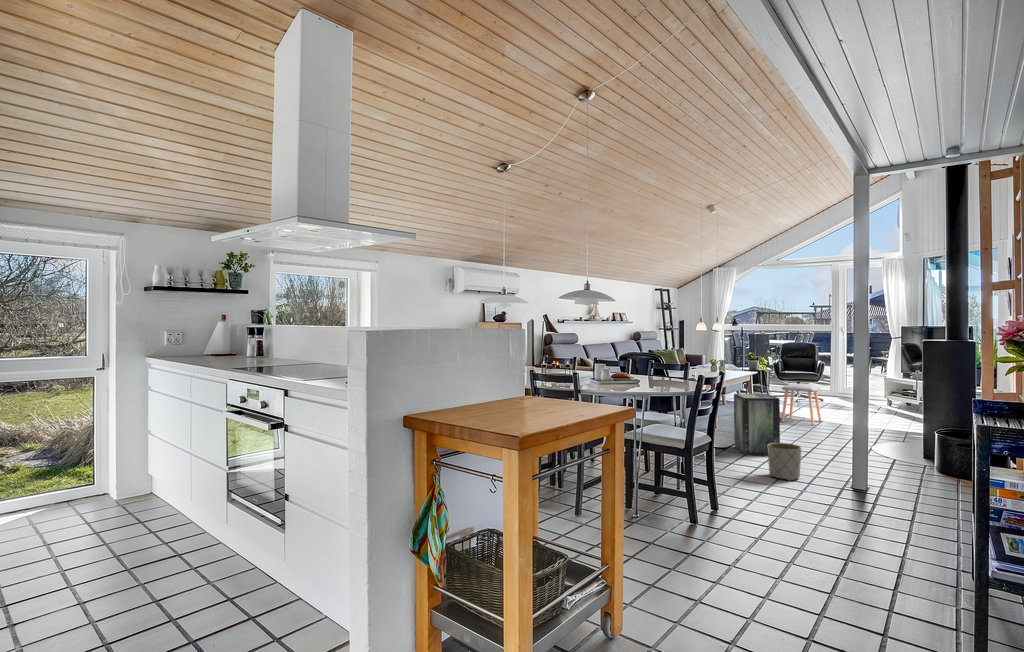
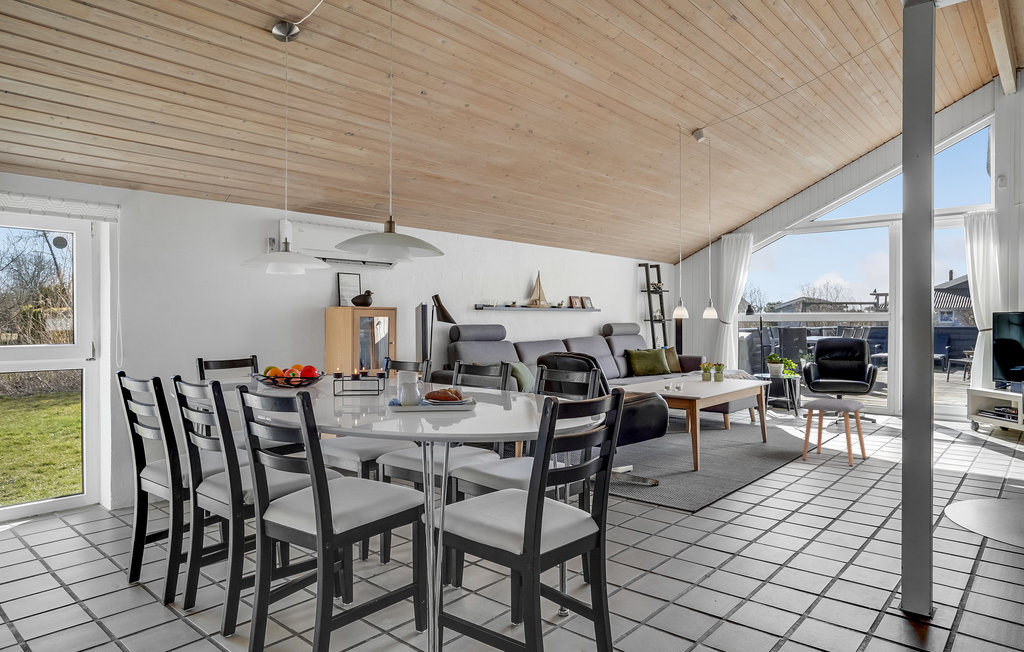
storage box: present [734,394,780,455] -> none [706,418,781,528]
planter: present [768,443,801,481] -> none [742,513,804,590]

